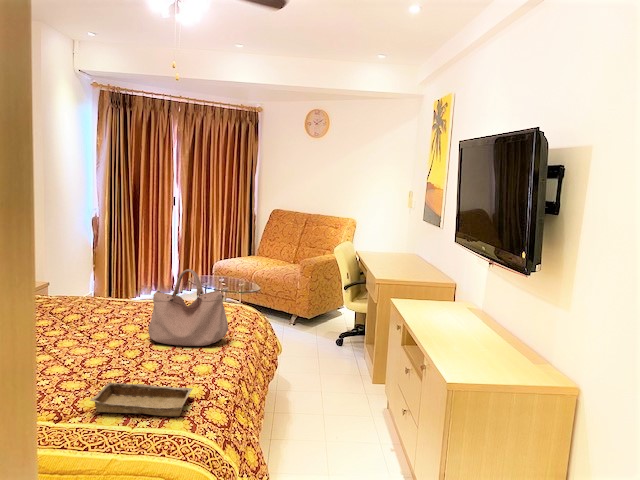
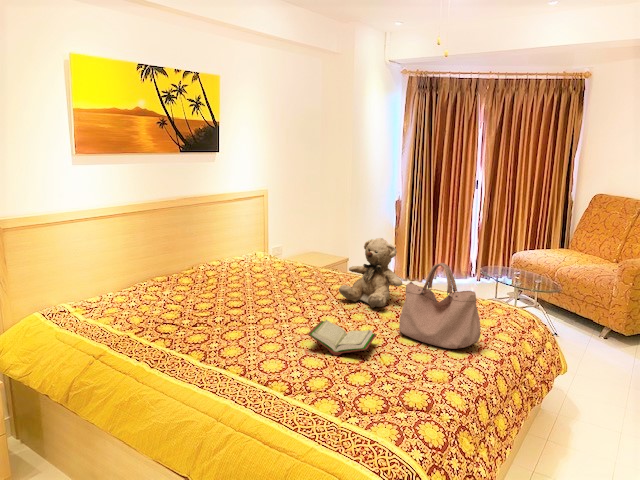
teddy bear: none [68,253,140,325] -> present [339,238,402,308]
book: none [58,341,132,374] -> present [308,320,377,355]
tray: present [90,382,193,416] -> none [313,367,413,423]

